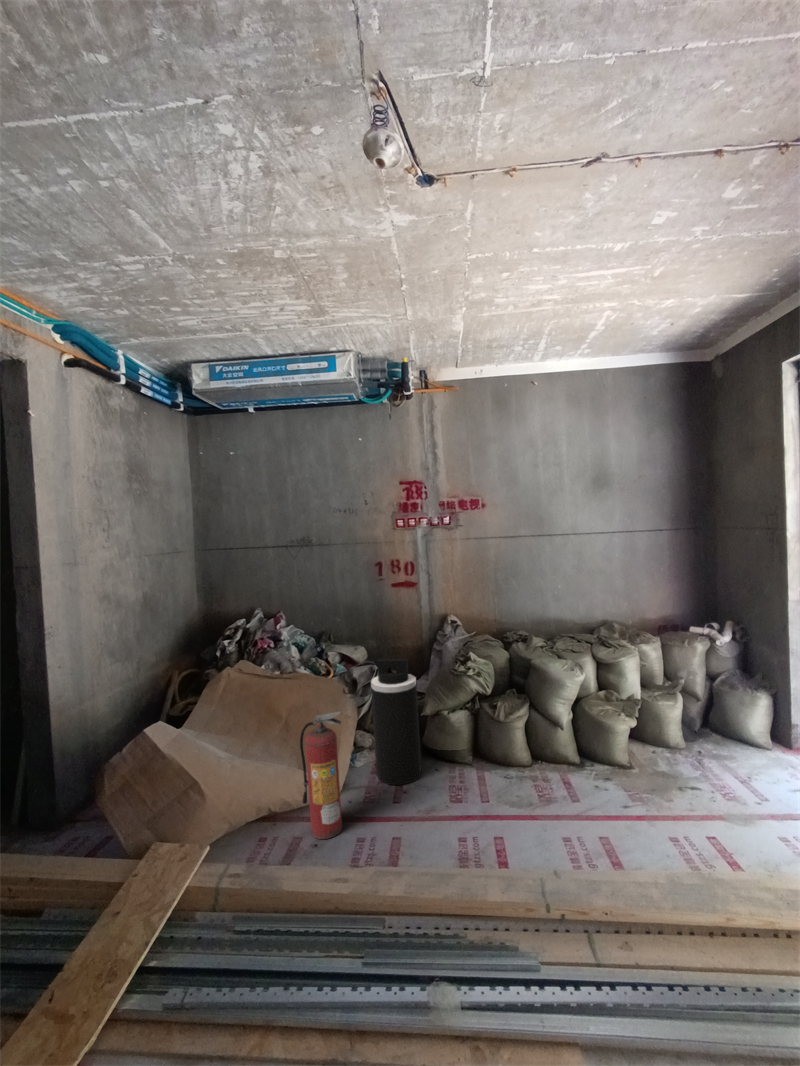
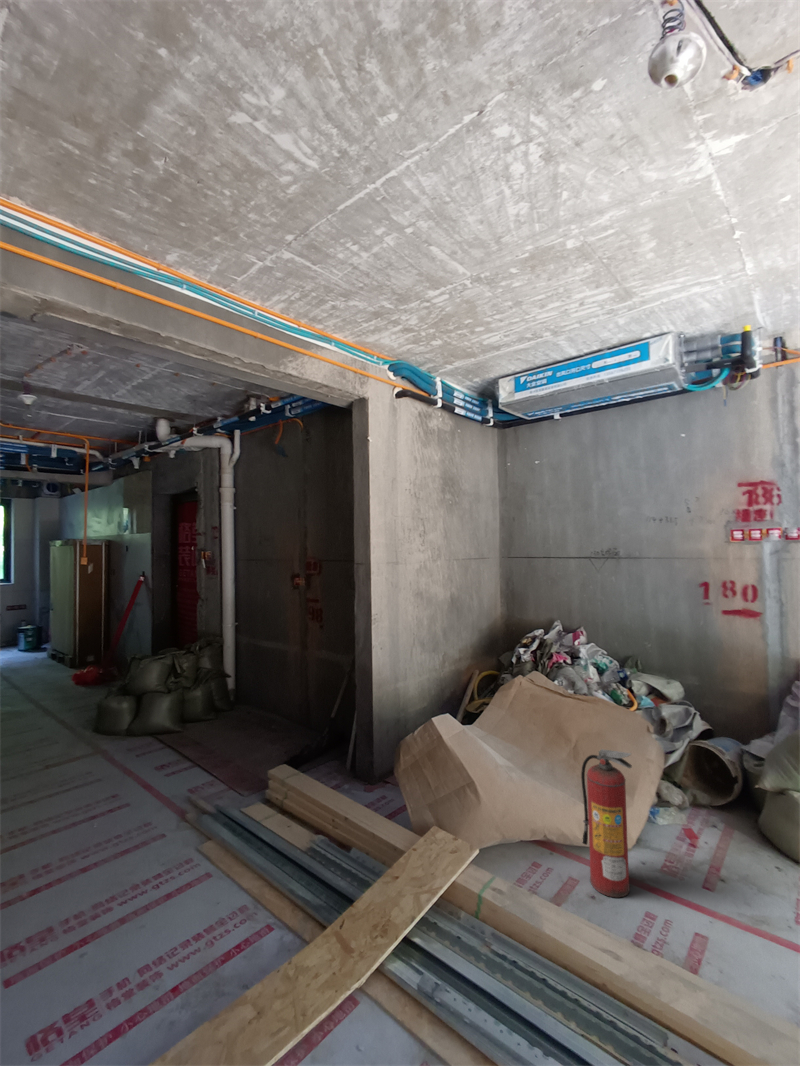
trash can: present [371,659,421,785] -> none [680,702,754,875]

